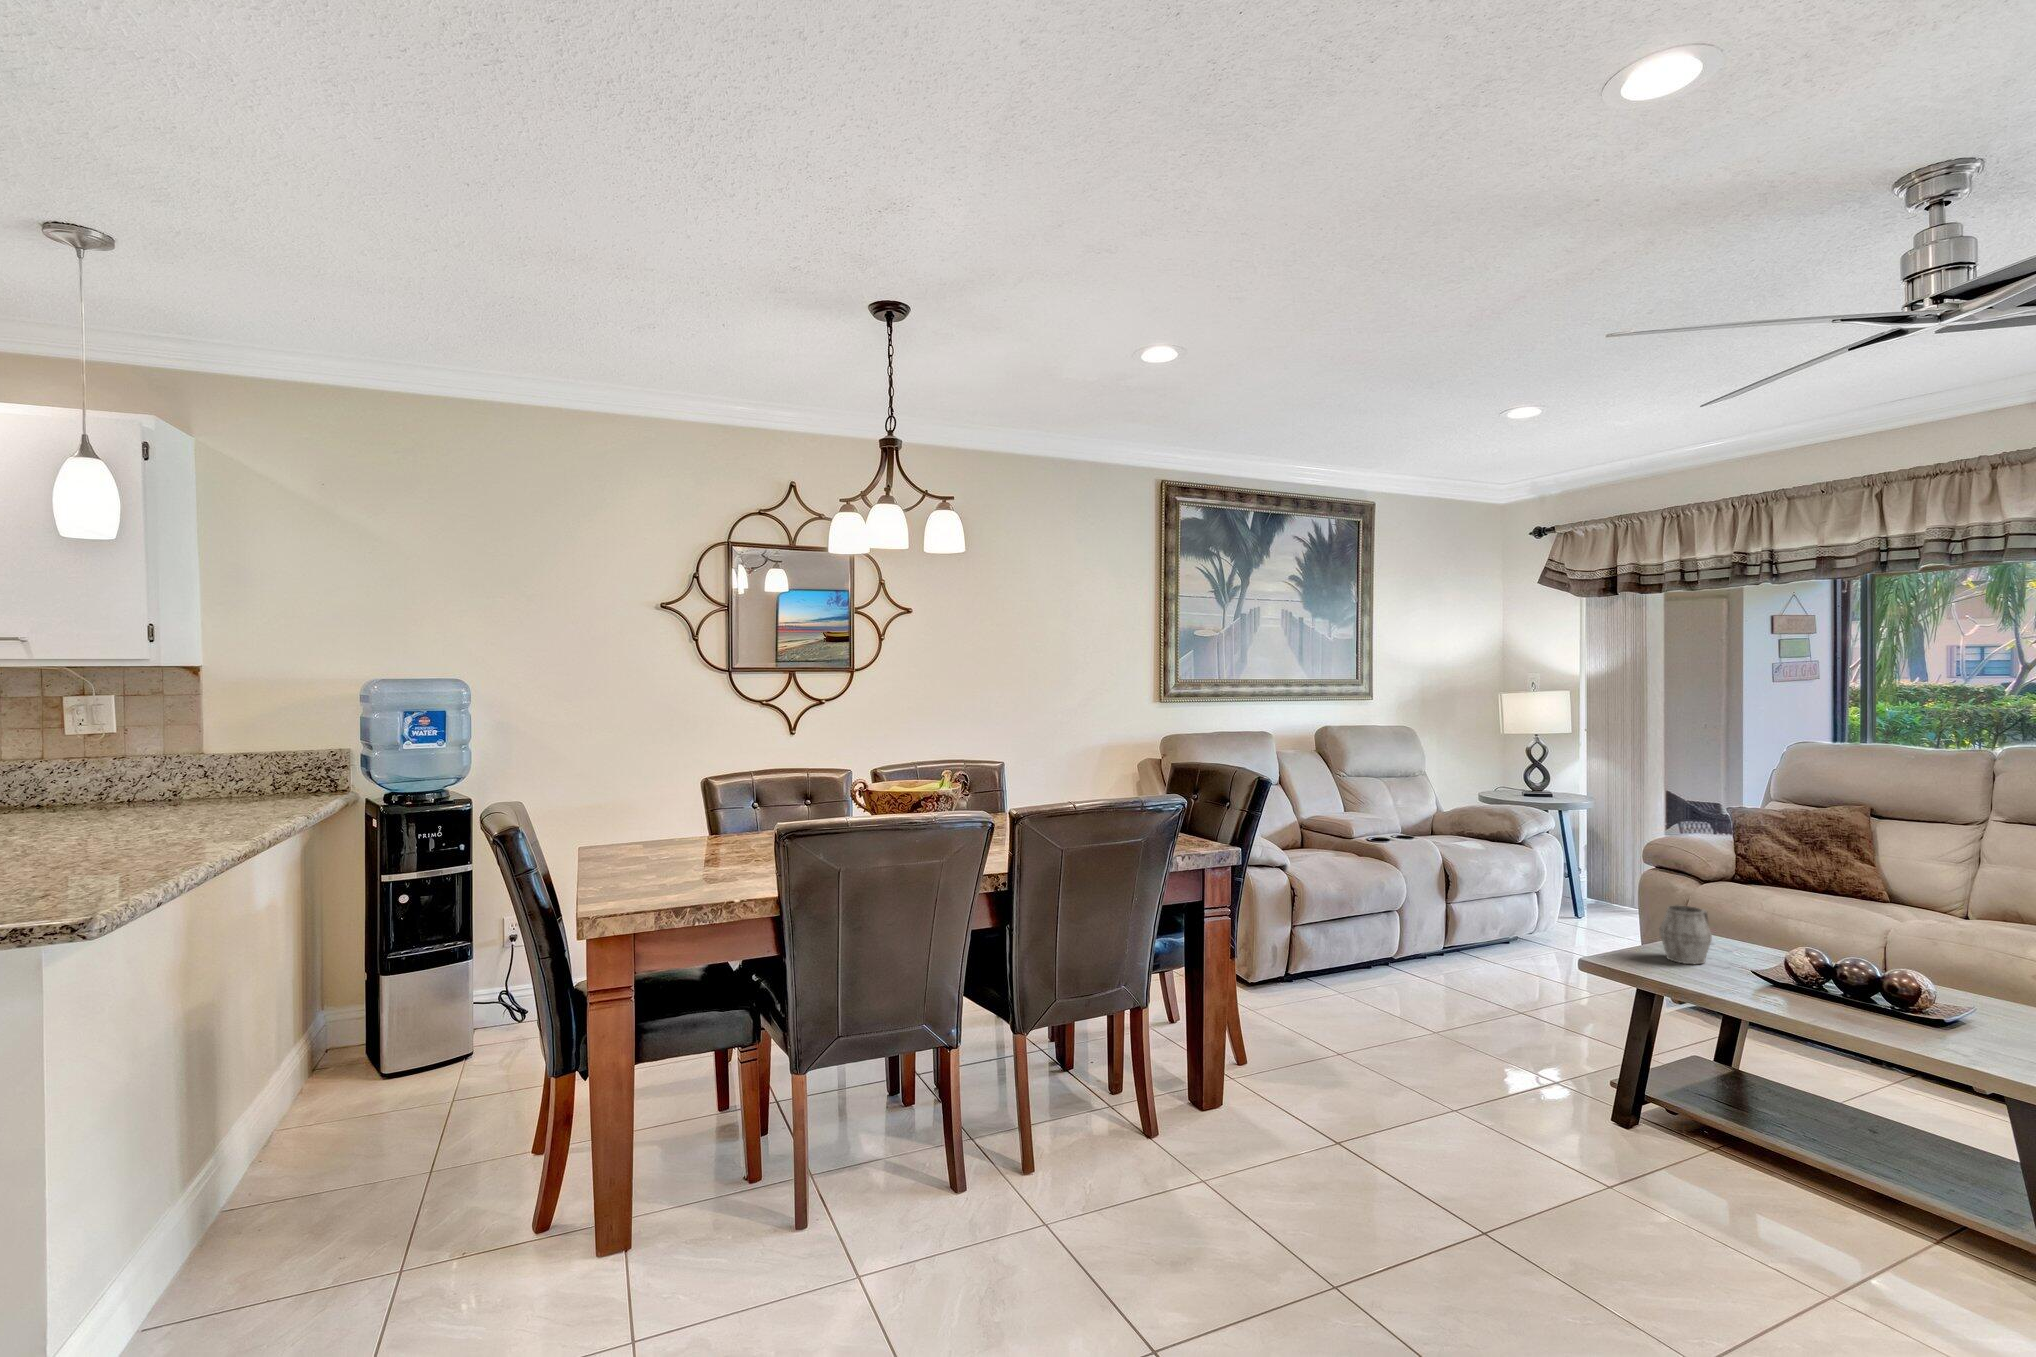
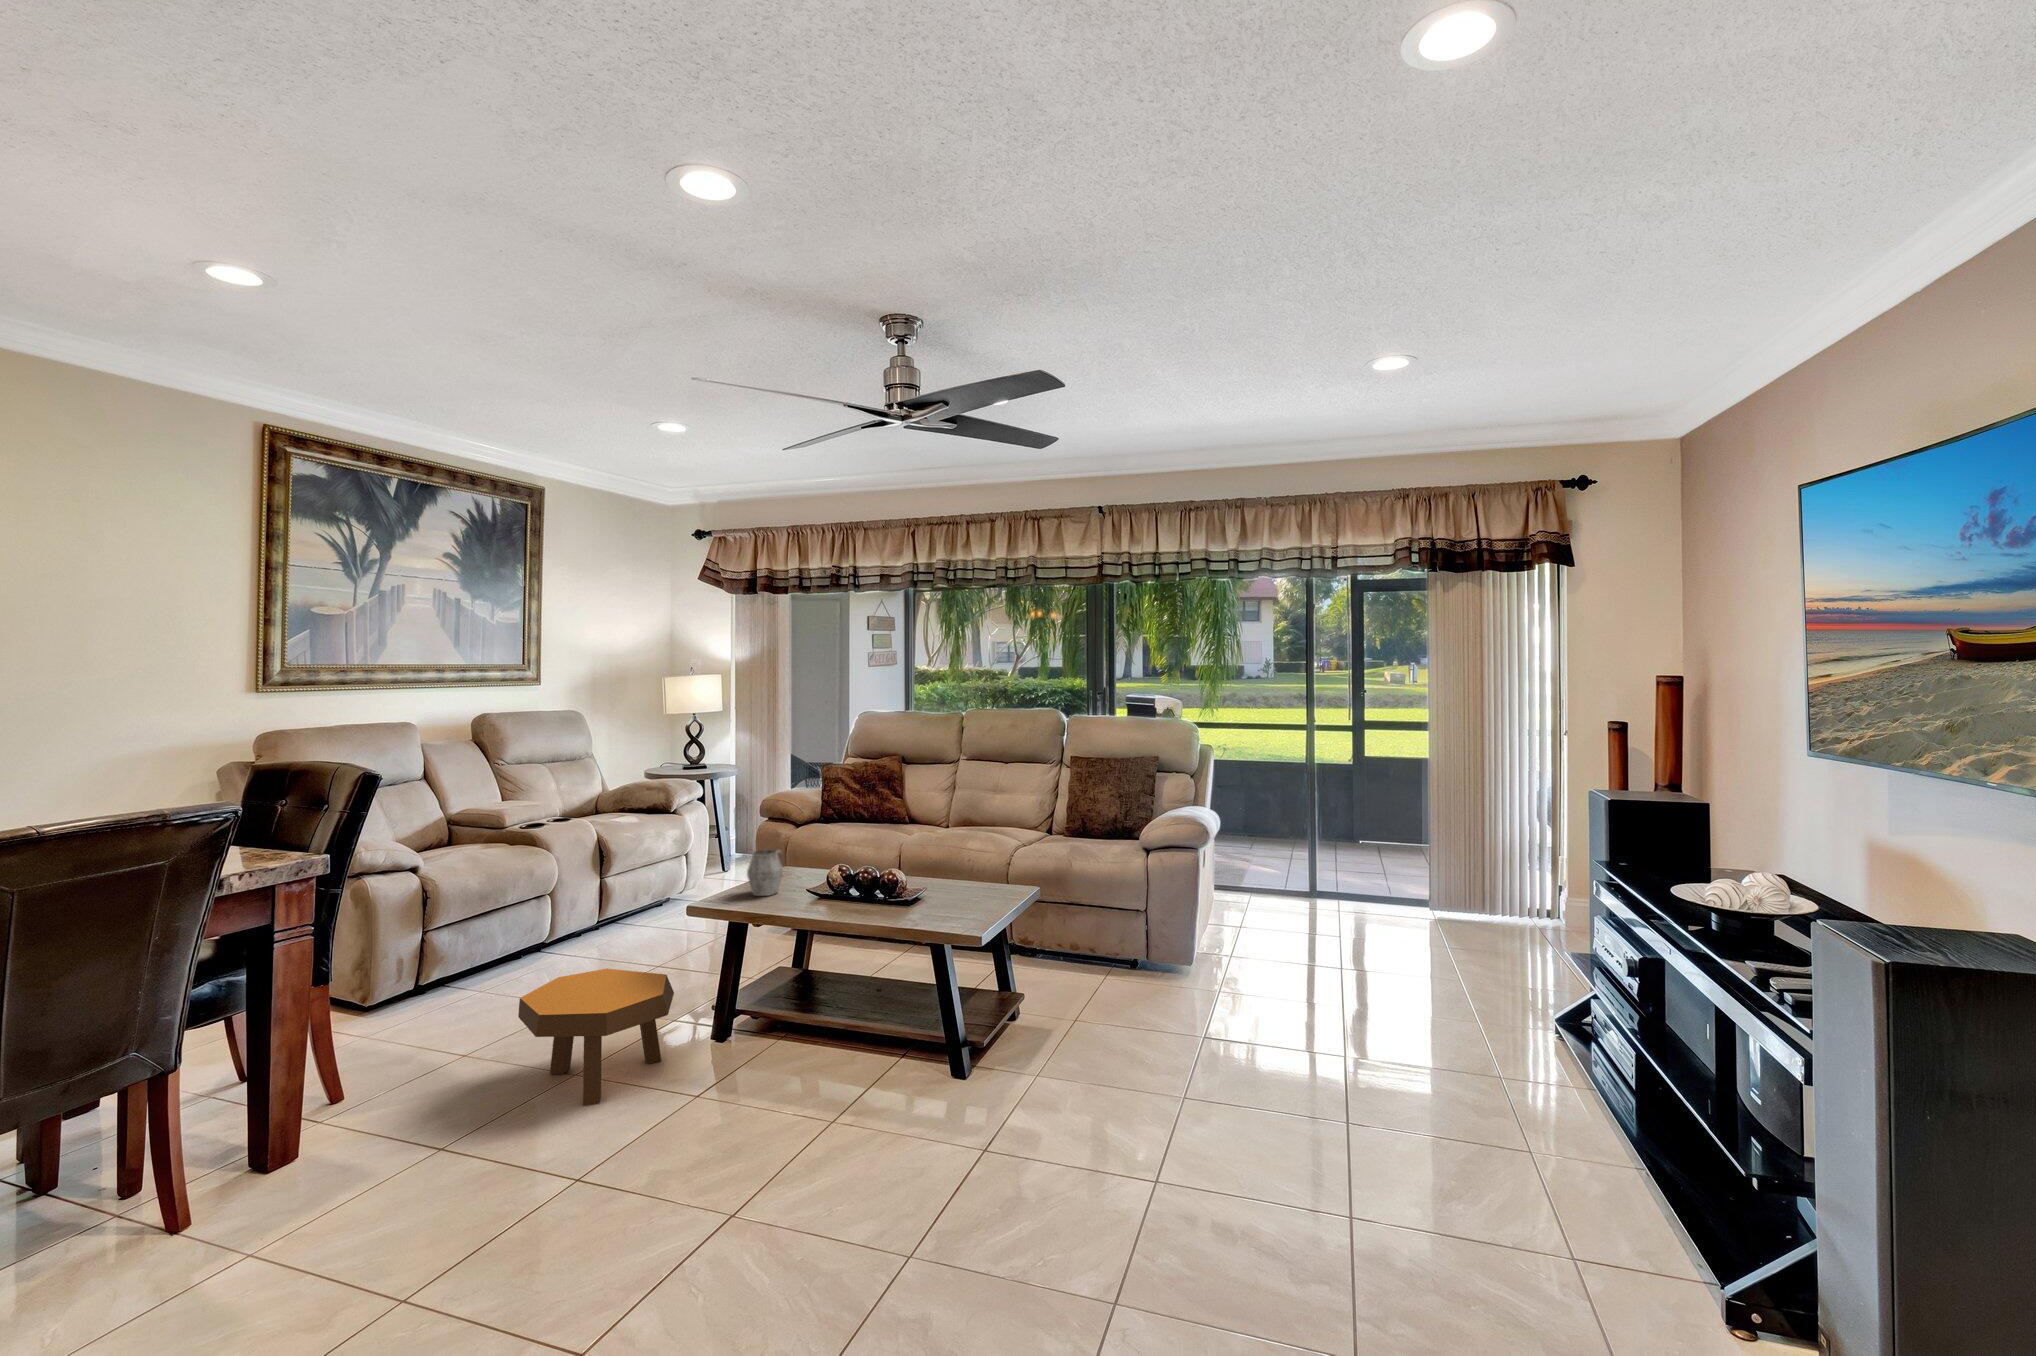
footstool: none [1404,1009,1576,1163] -> present [518,969,674,1106]

